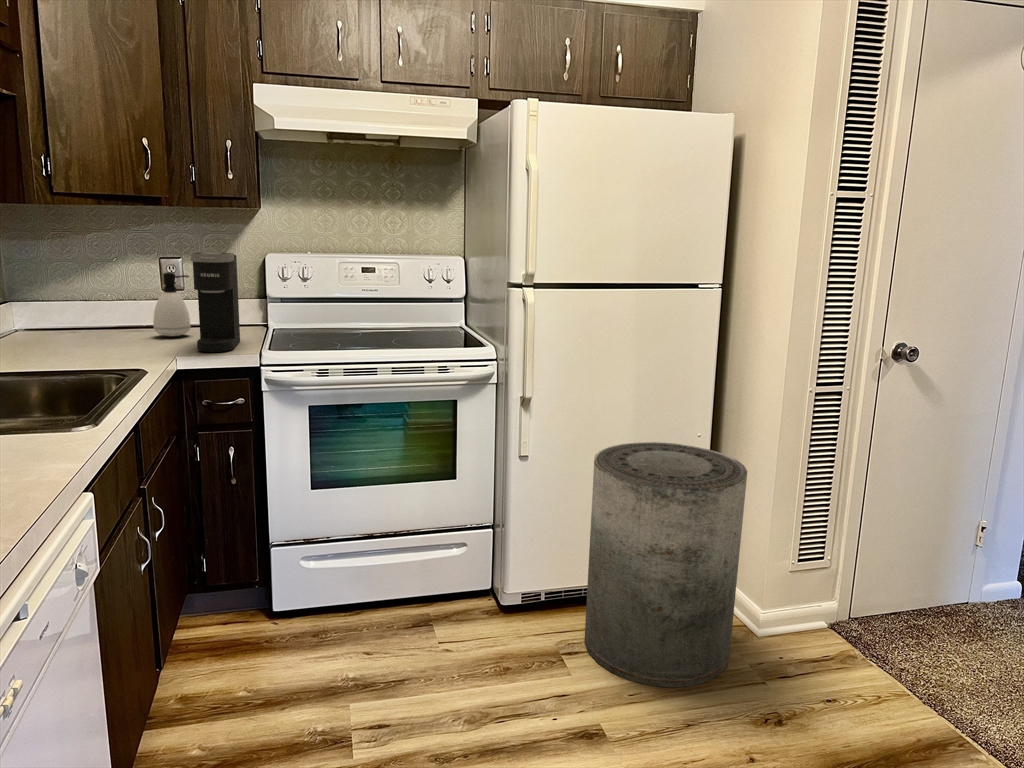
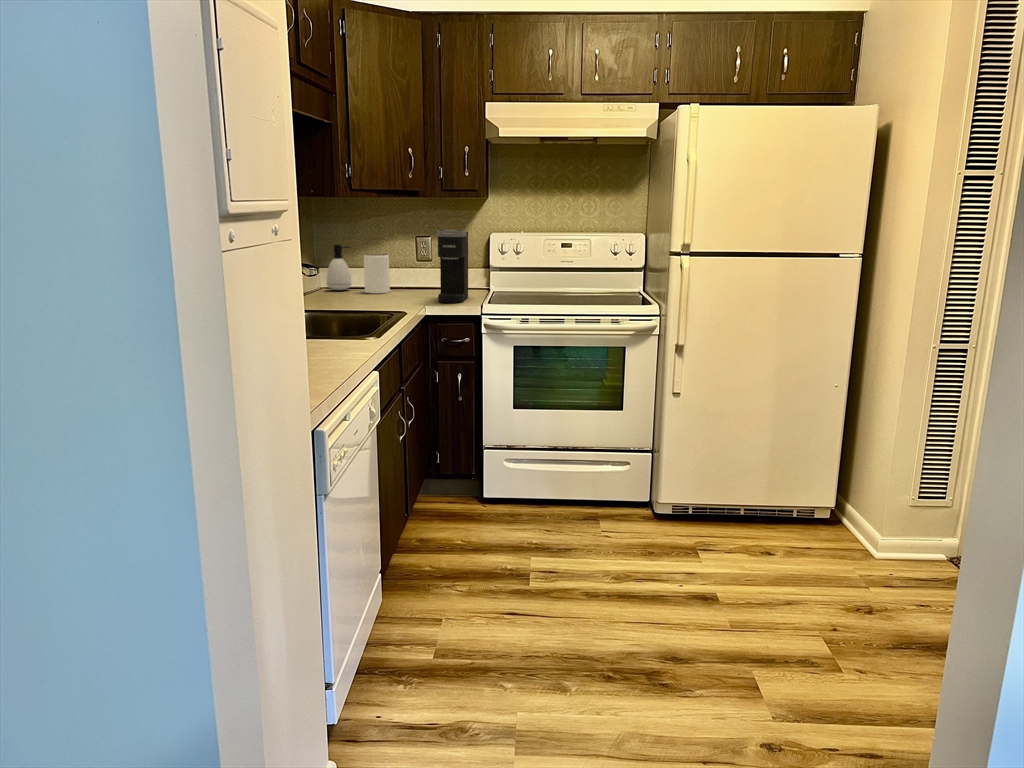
soap dispenser: present [153,272,191,336] -> present [326,244,351,290]
jar: none [83,283,125,339] -> present [364,253,390,293]
trash can: present [584,442,747,687] -> none [719,387,863,581]

